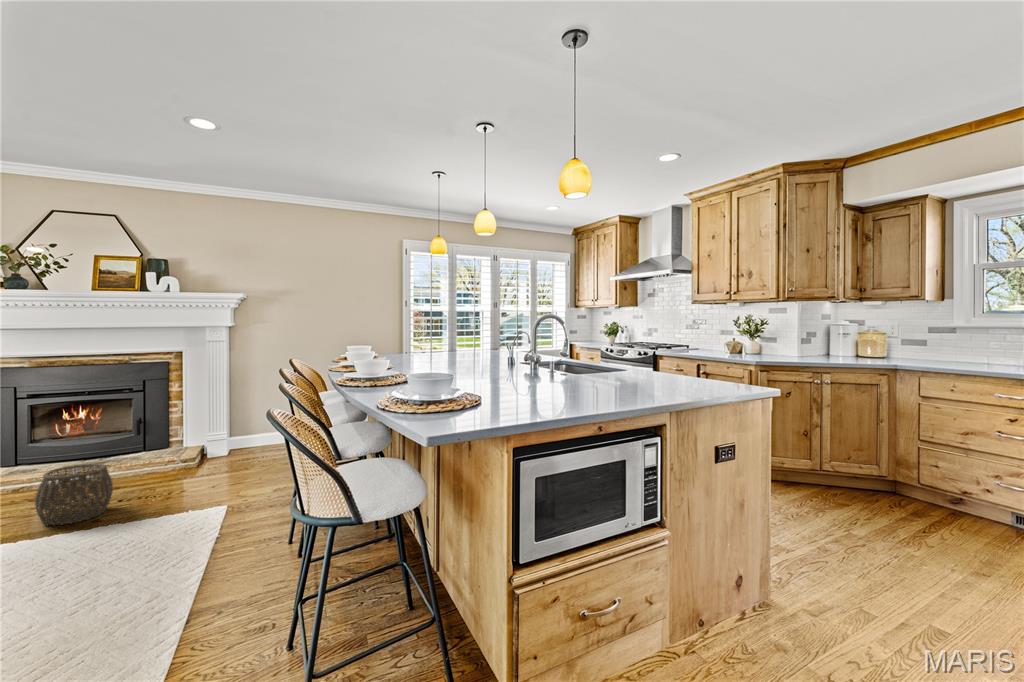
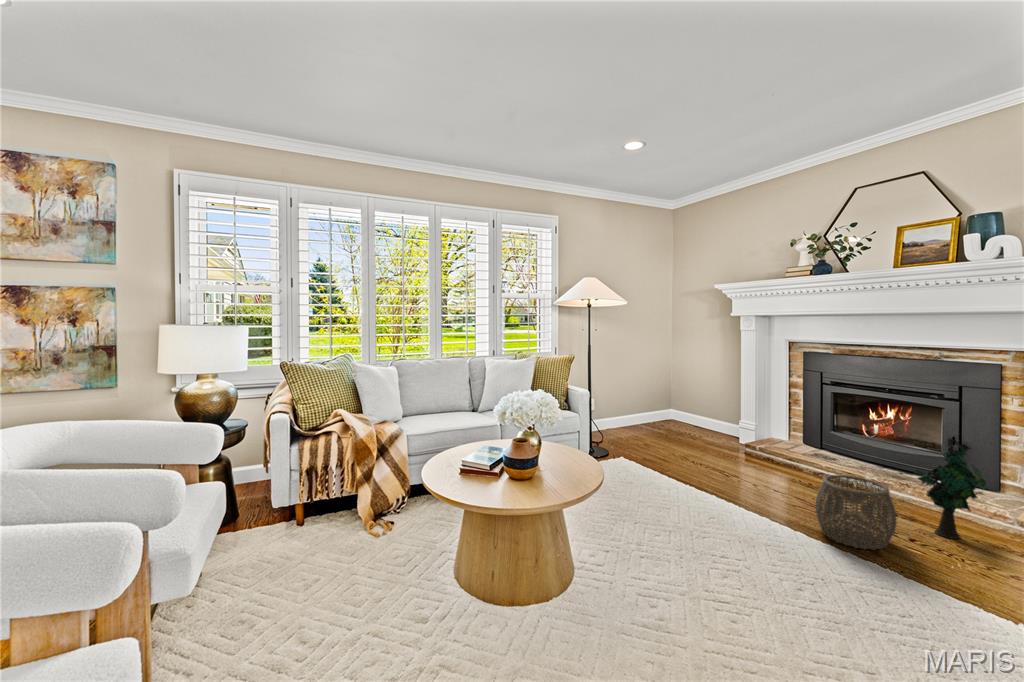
decorative plant: none [119,421,169,490] -> present [914,444,987,539]

